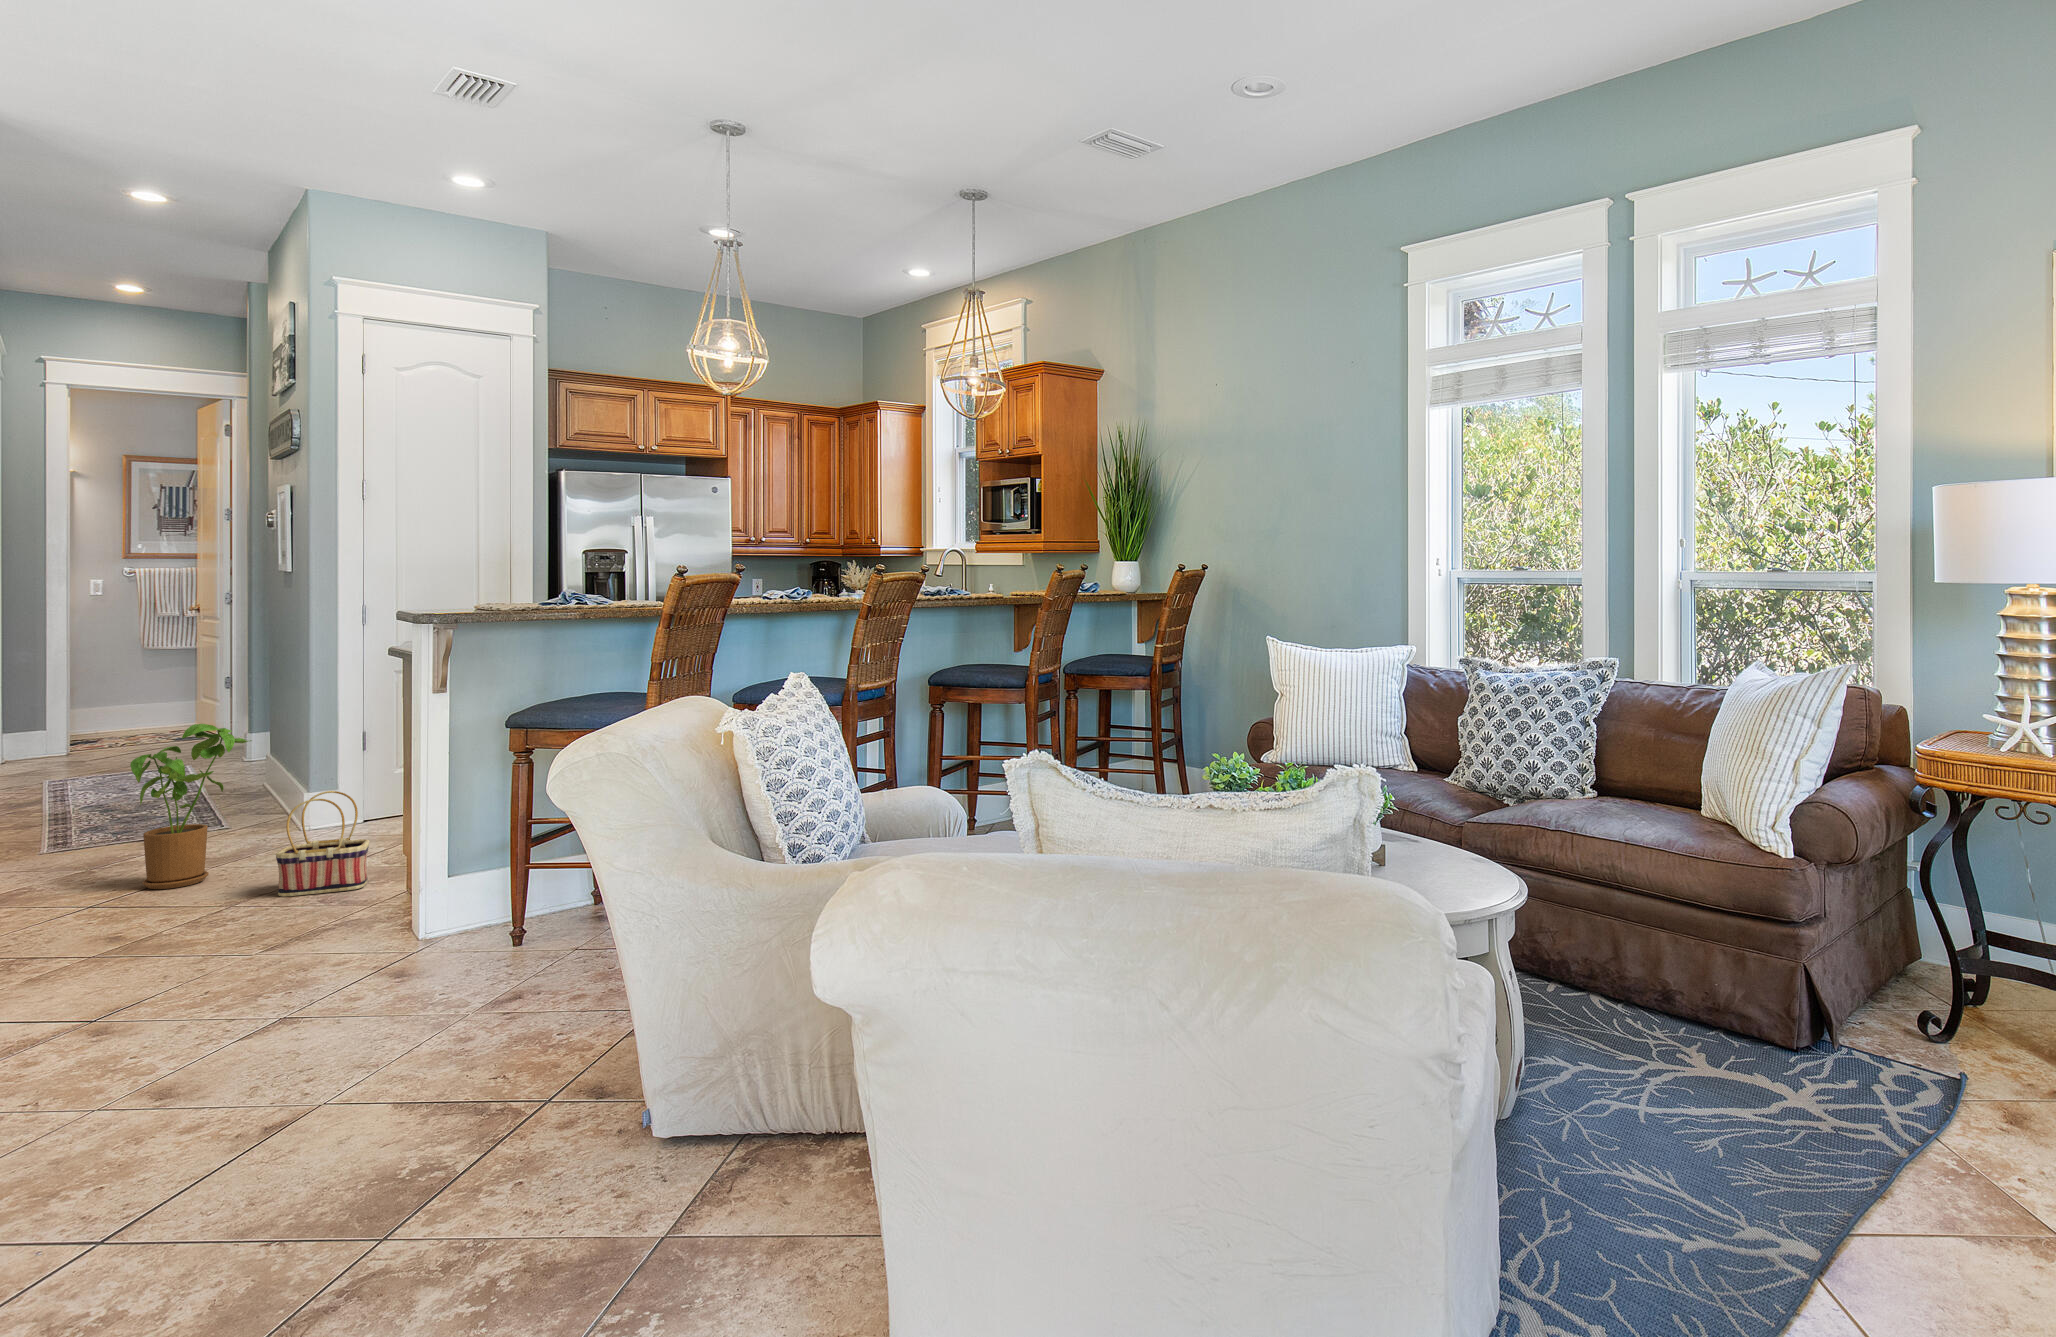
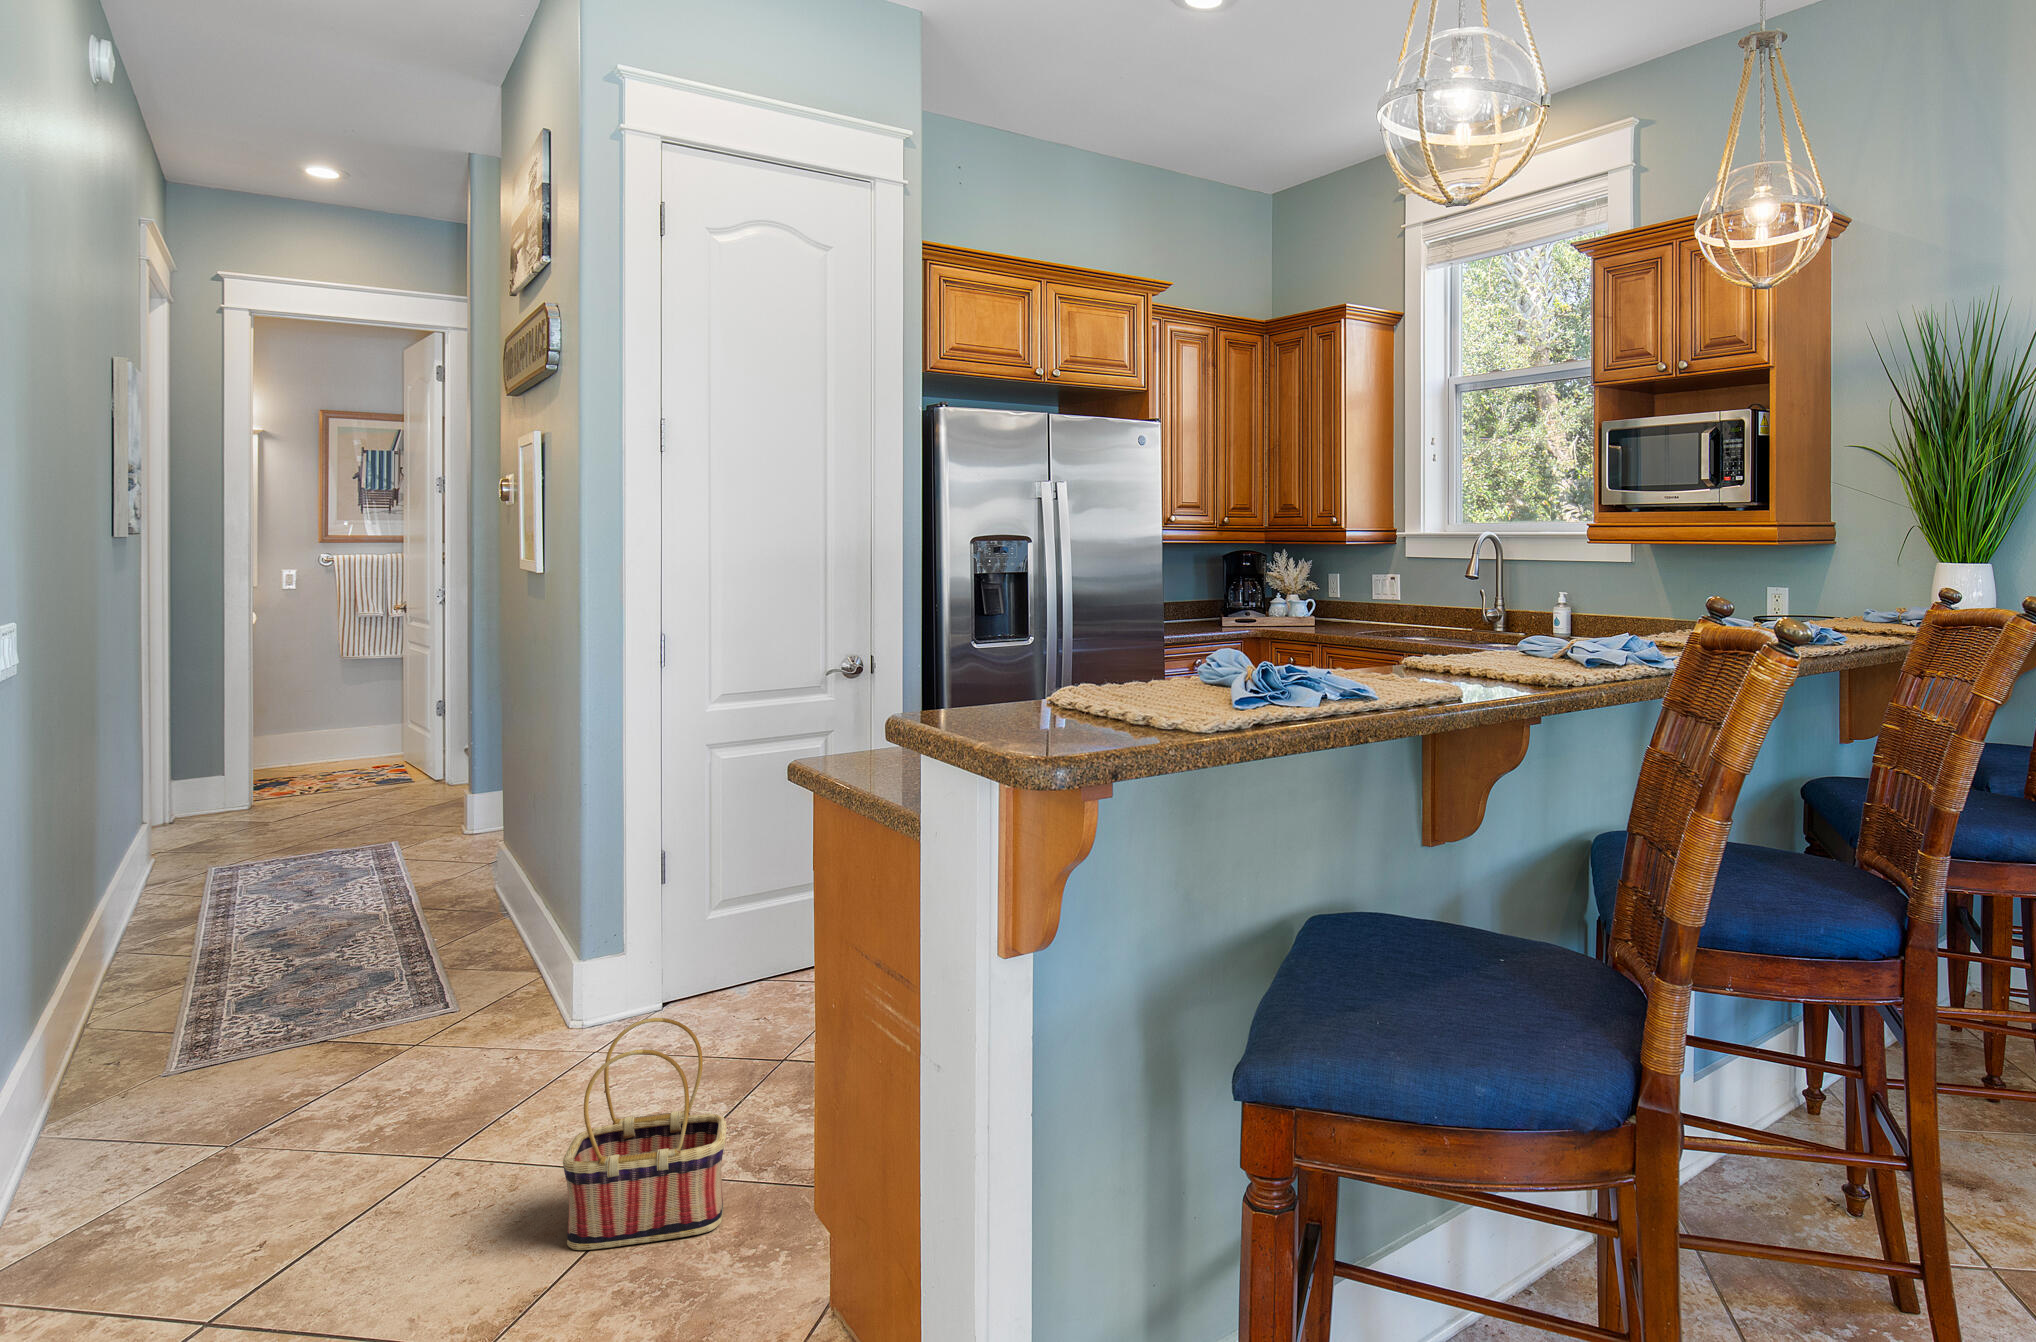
house plant: present [130,724,251,889] -> none [302,870,509,1198]

